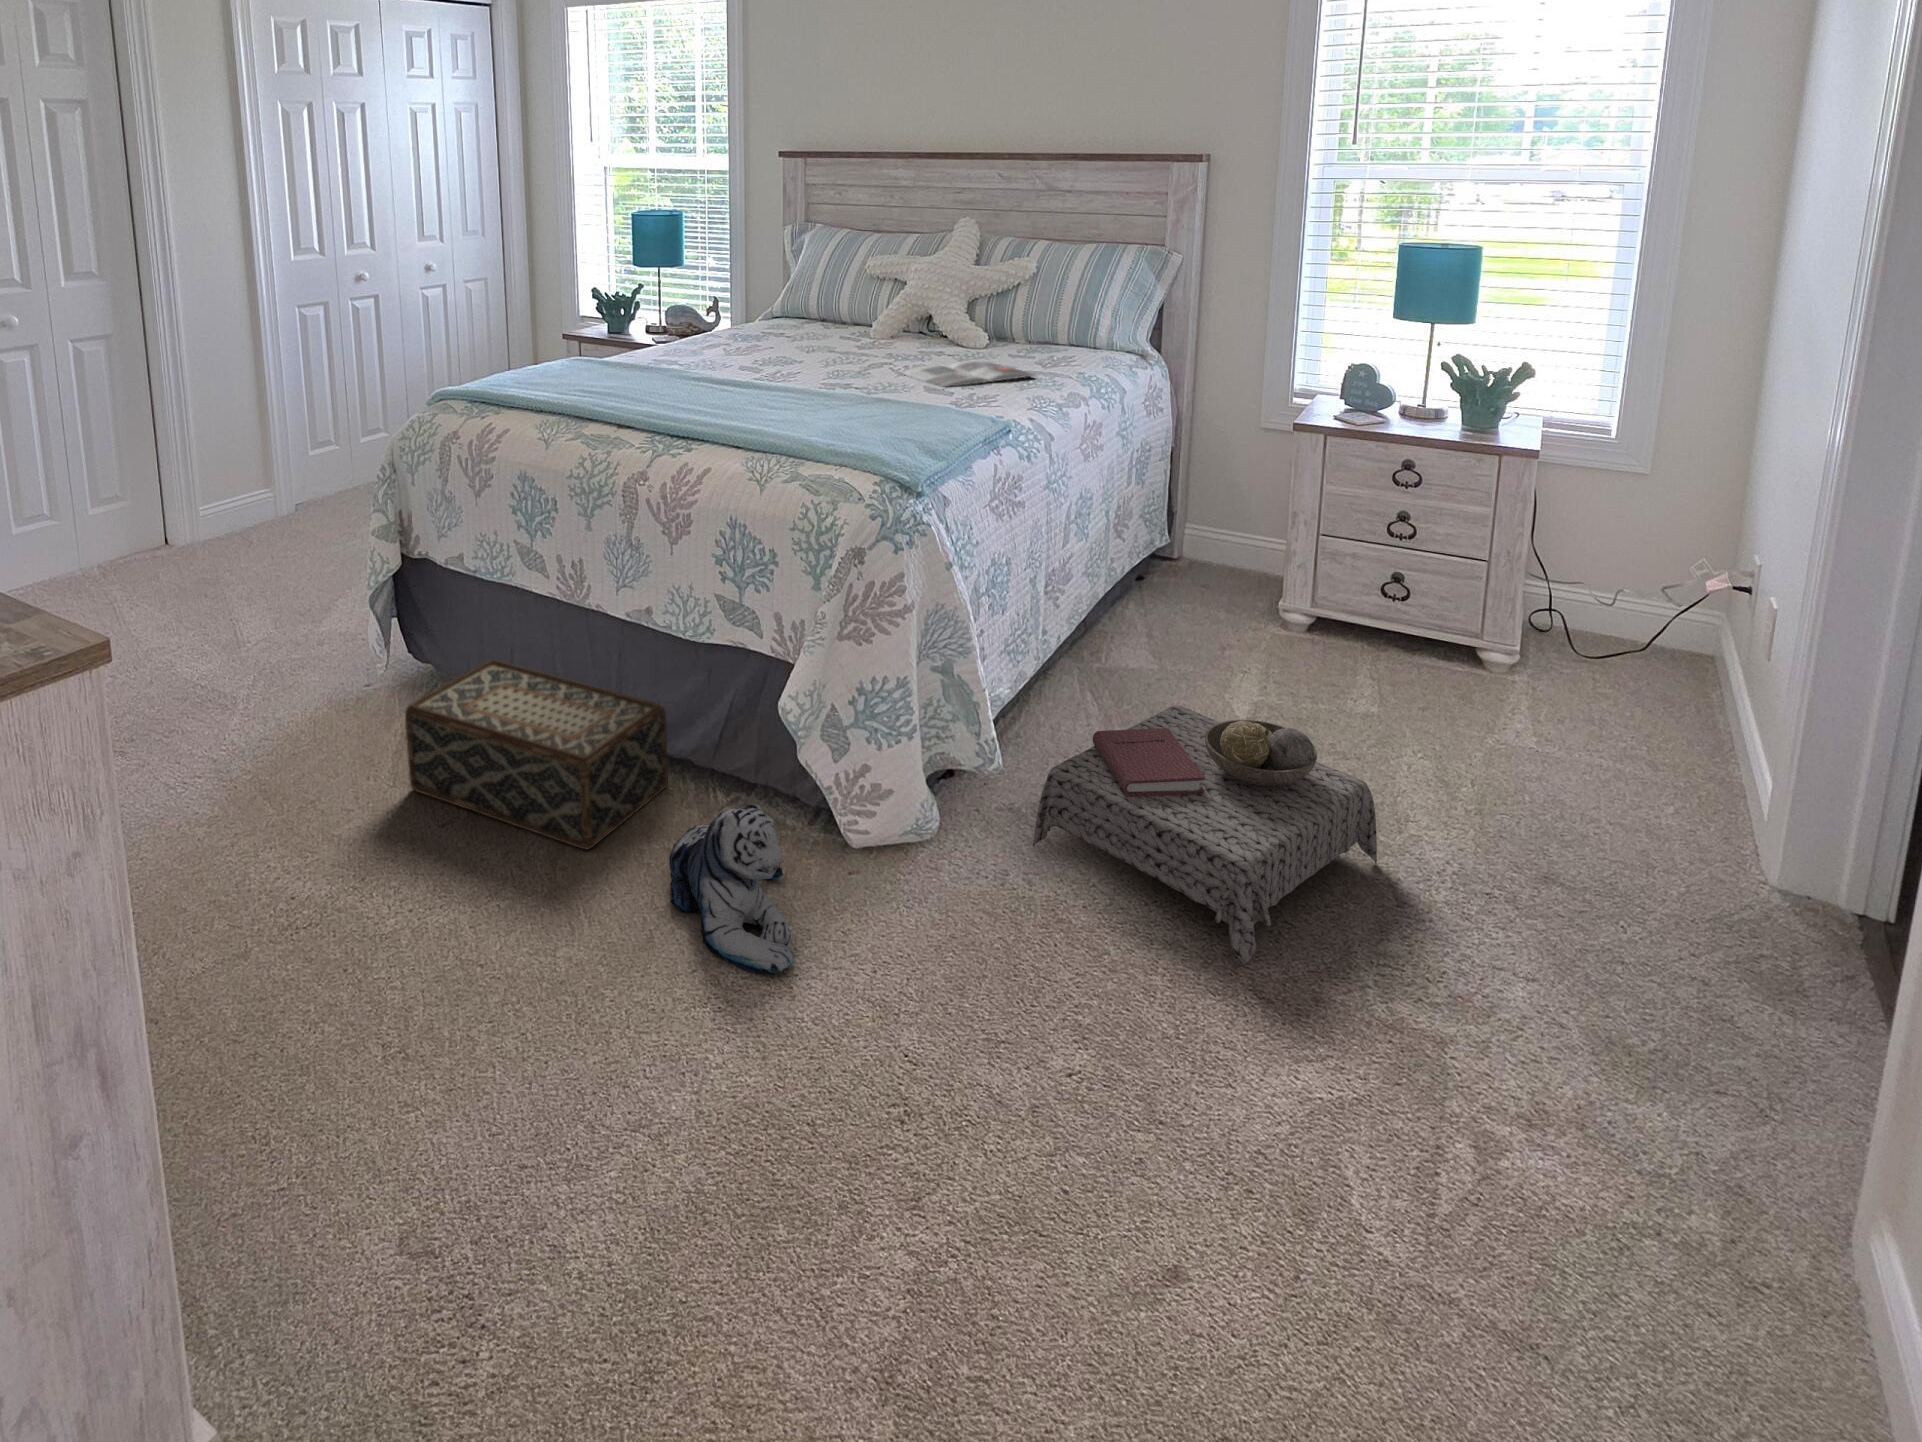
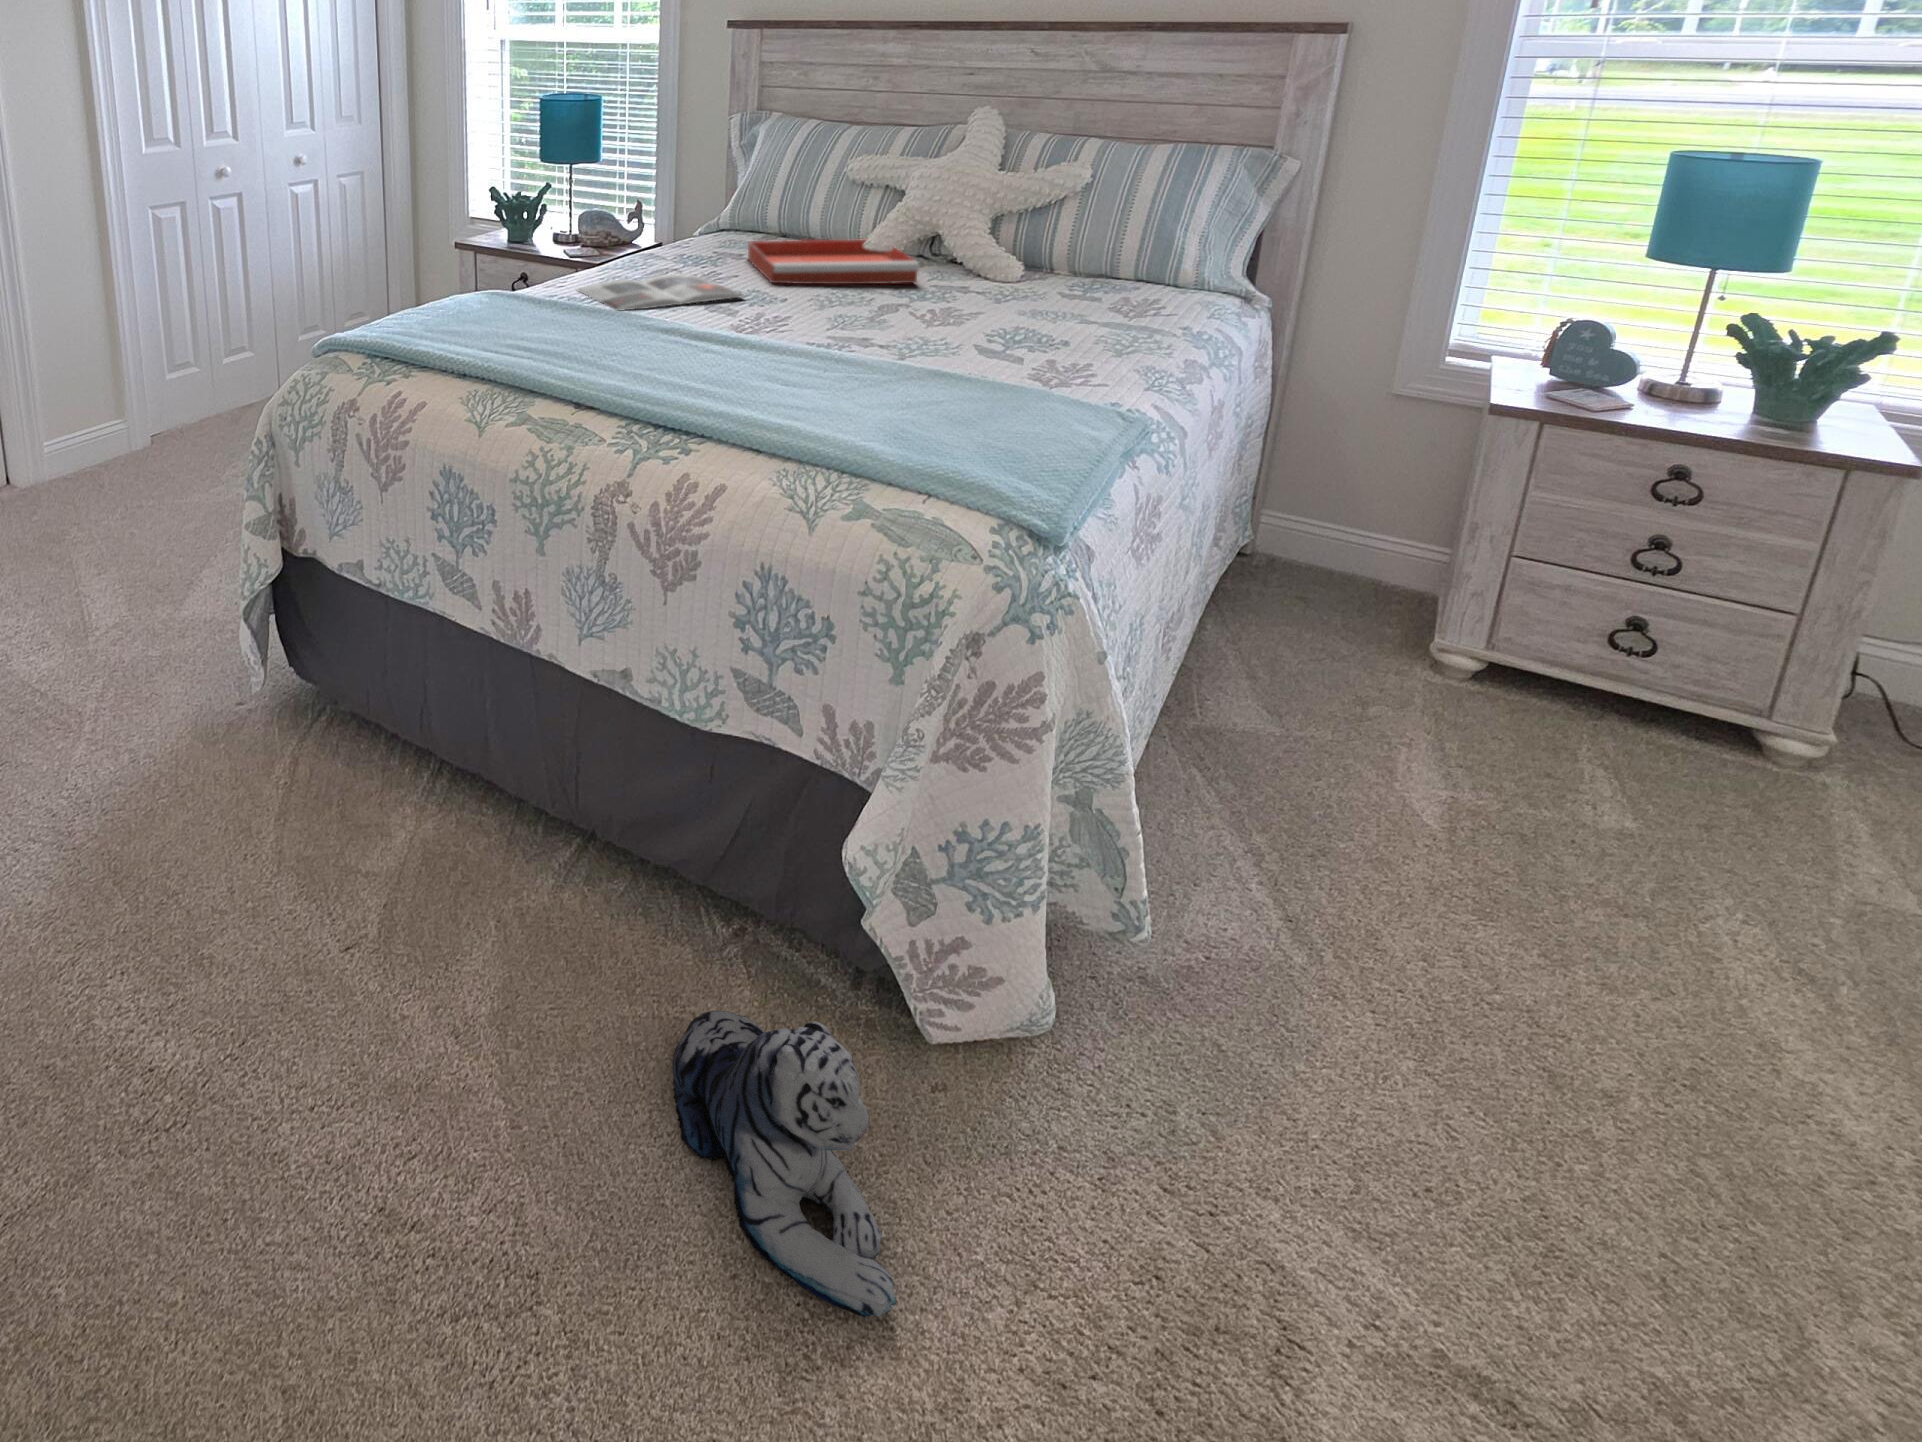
tray: none [785,321,907,354] -> present [748,240,919,284]
magazine: present [901,361,1034,387] -> present [578,274,744,311]
woven basket: present [405,660,668,850] -> none [292,704,645,1019]
ottoman: present [1033,705,1377,964] -> none [1206,840,1793,1370]

